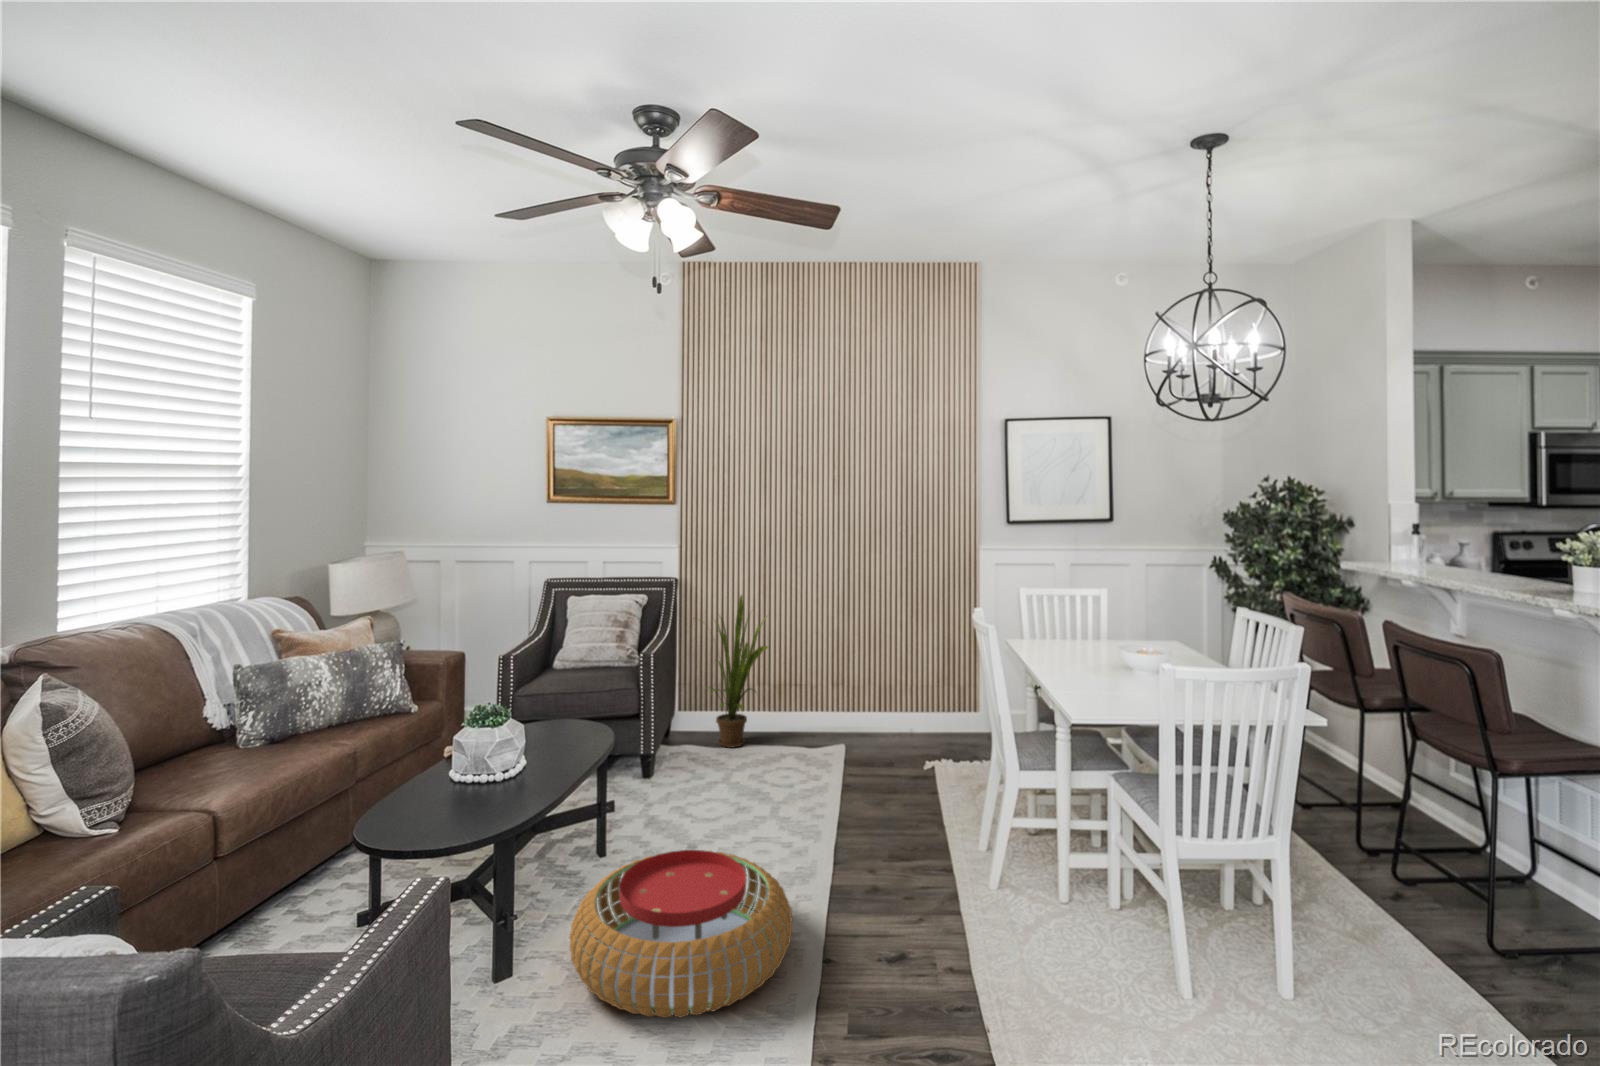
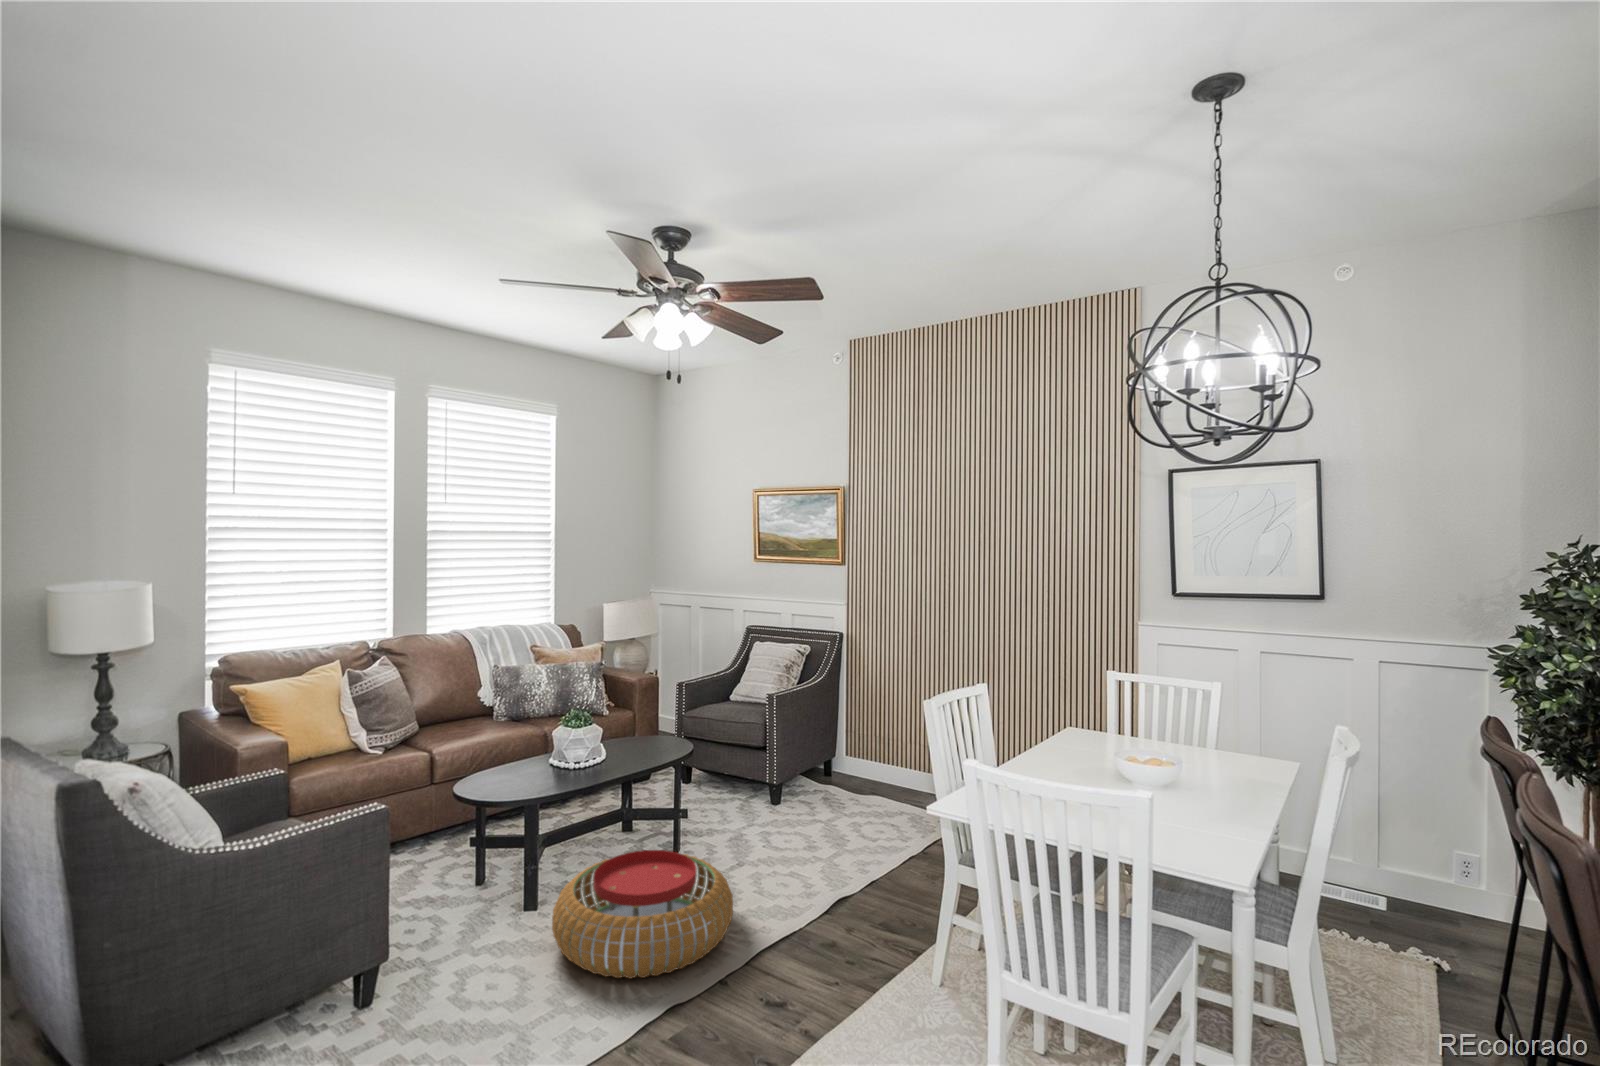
house plant: present [712,595,768,748] -> none [841,650,913,792]

